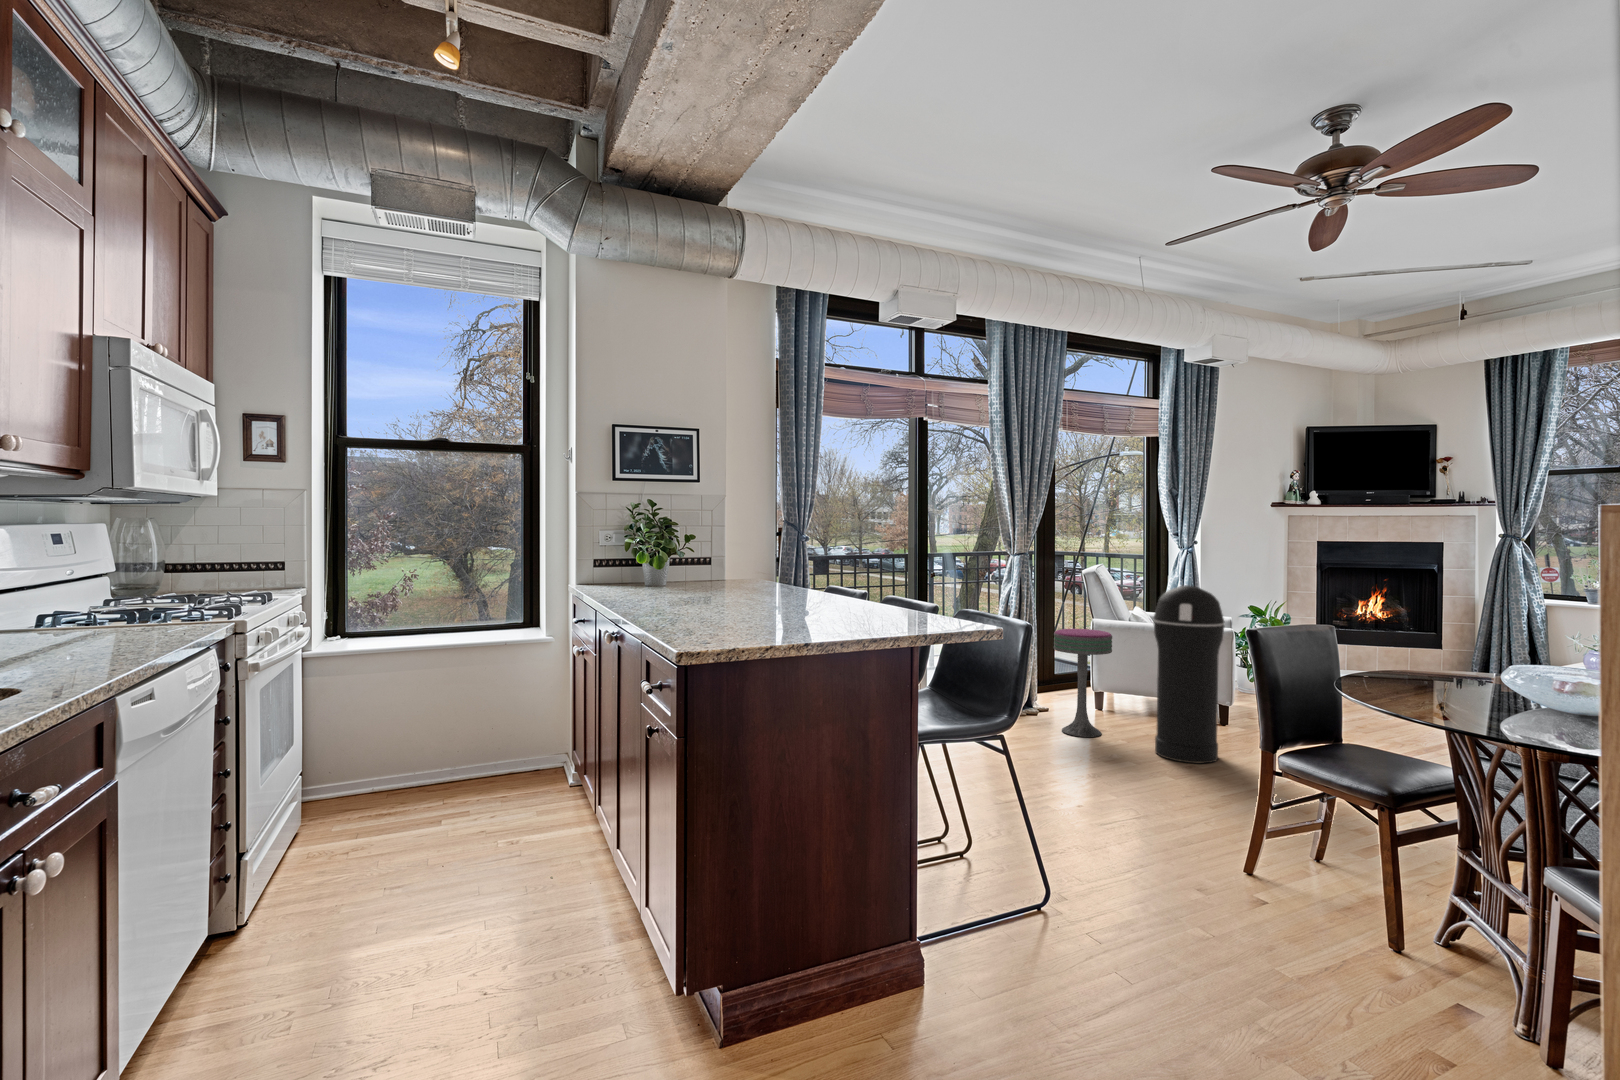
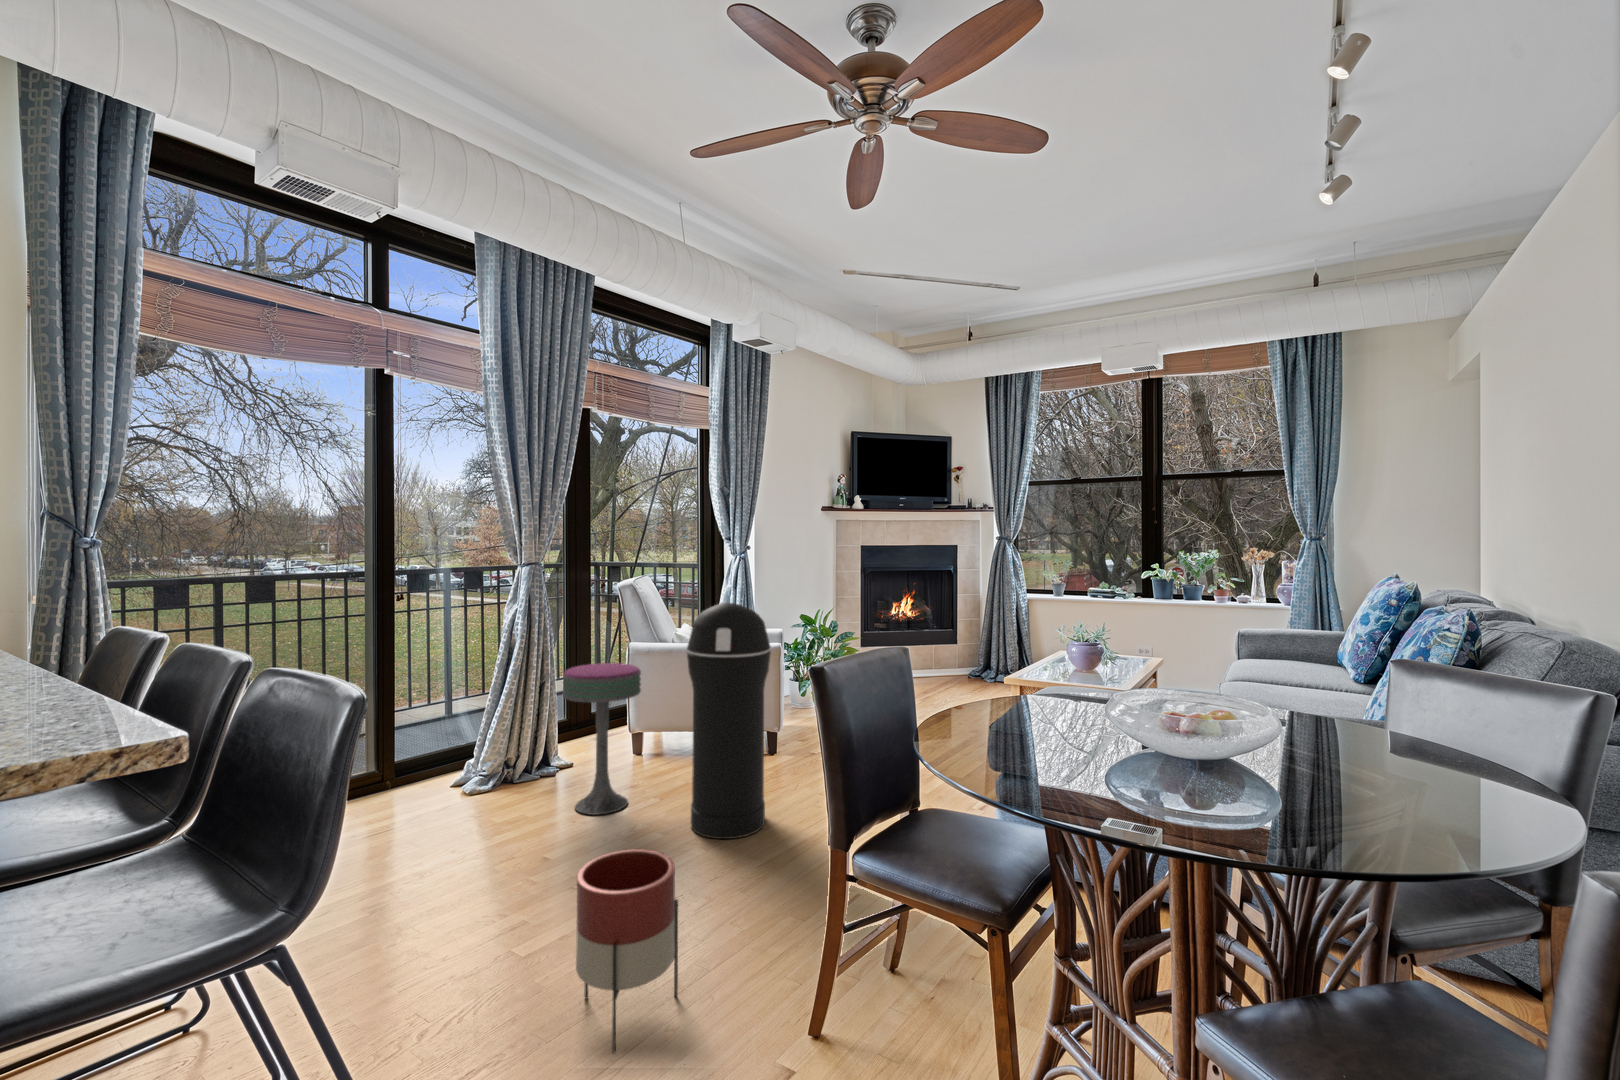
planter: none [1103,728,1165,832] -> present [576,849,678,1053]

